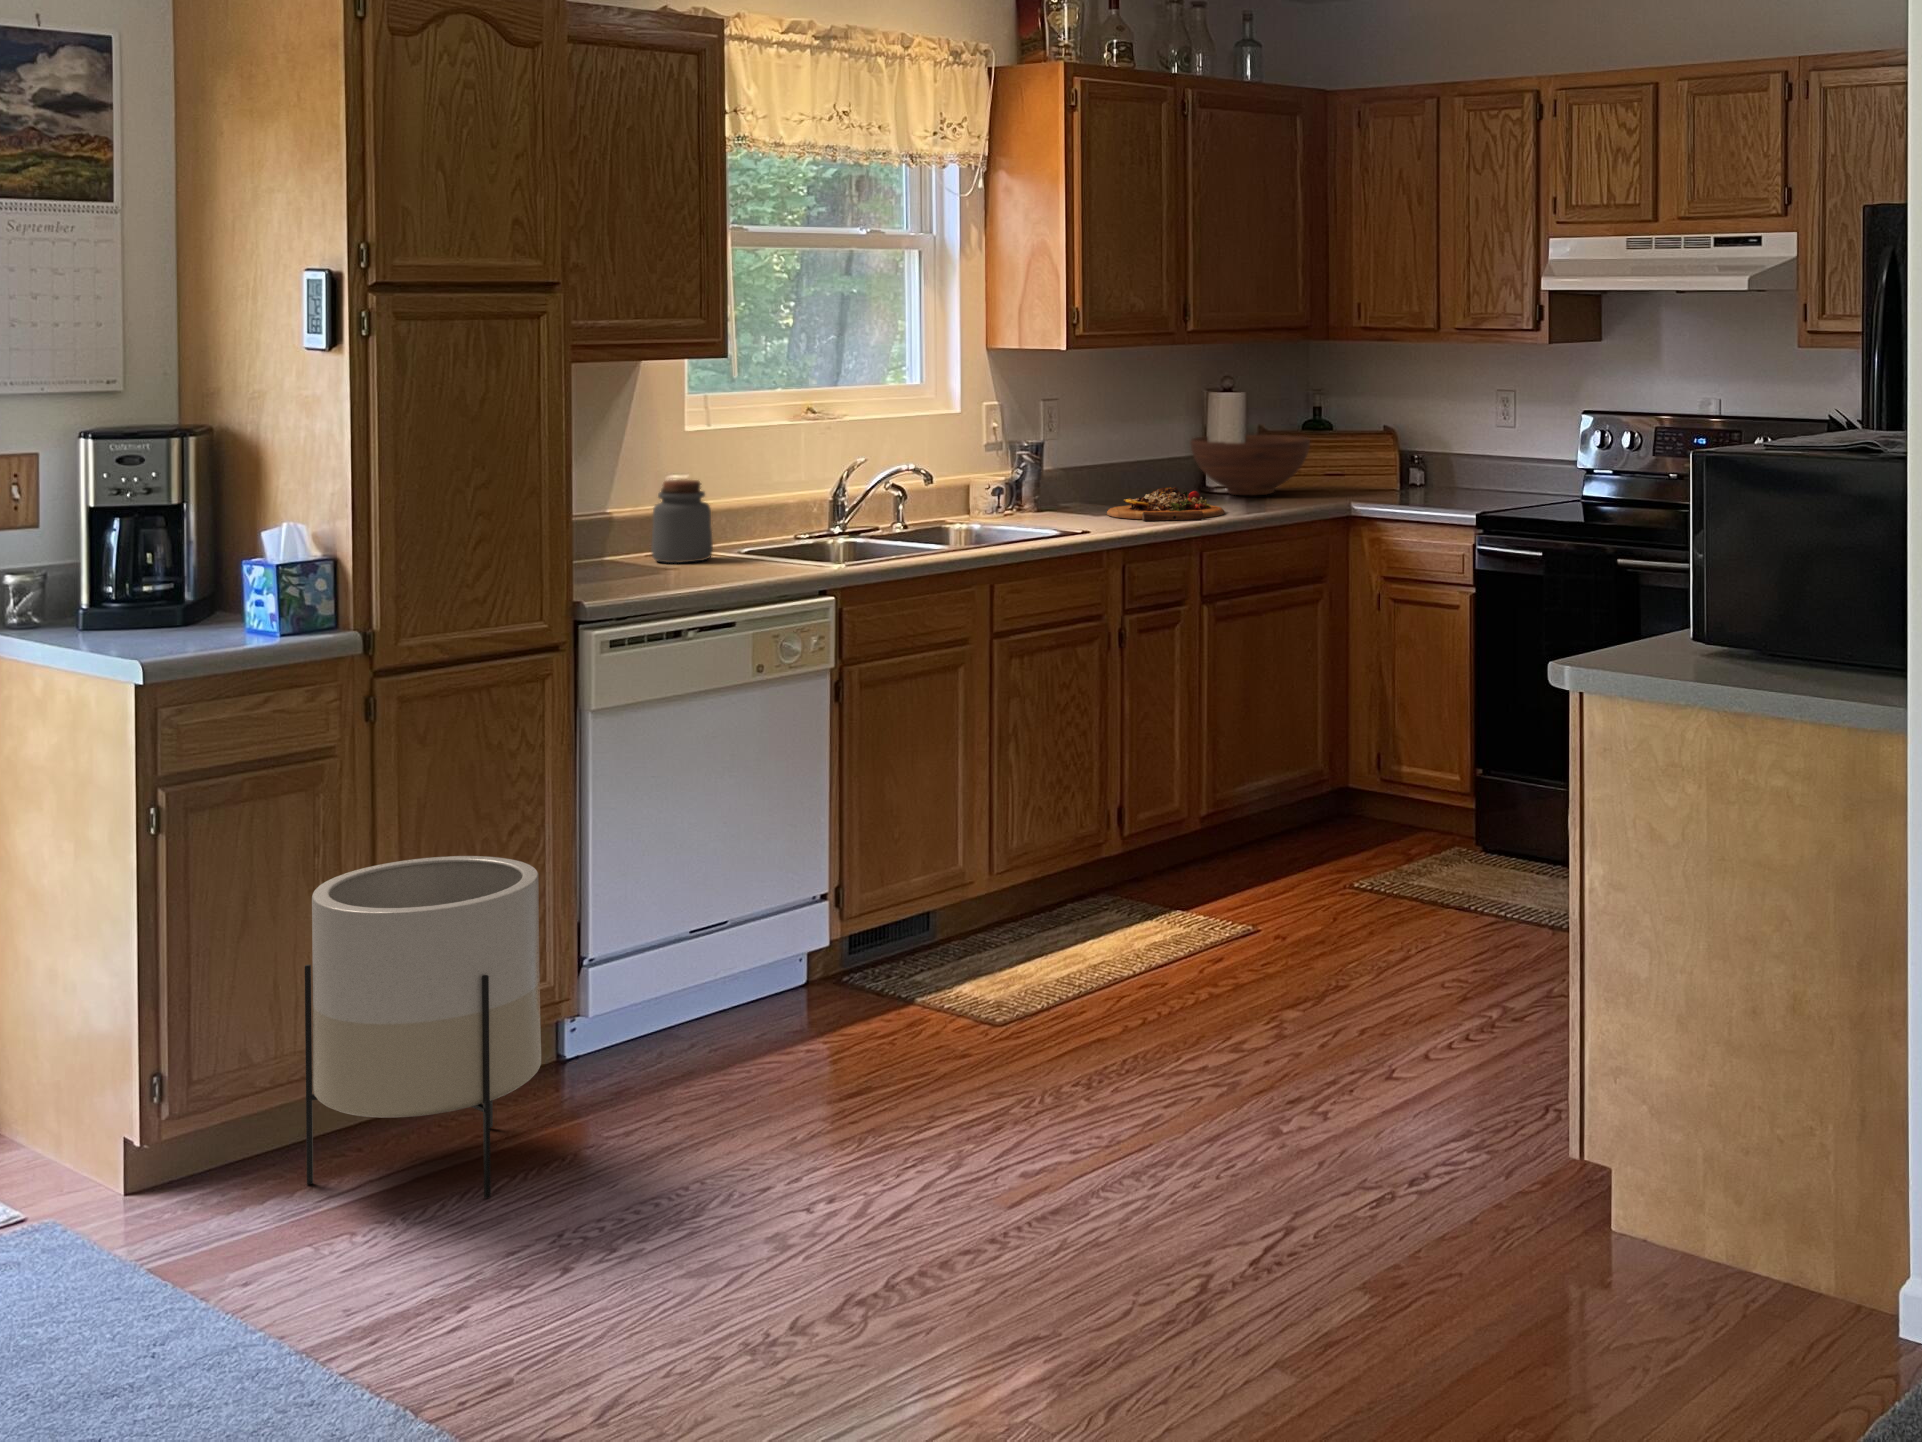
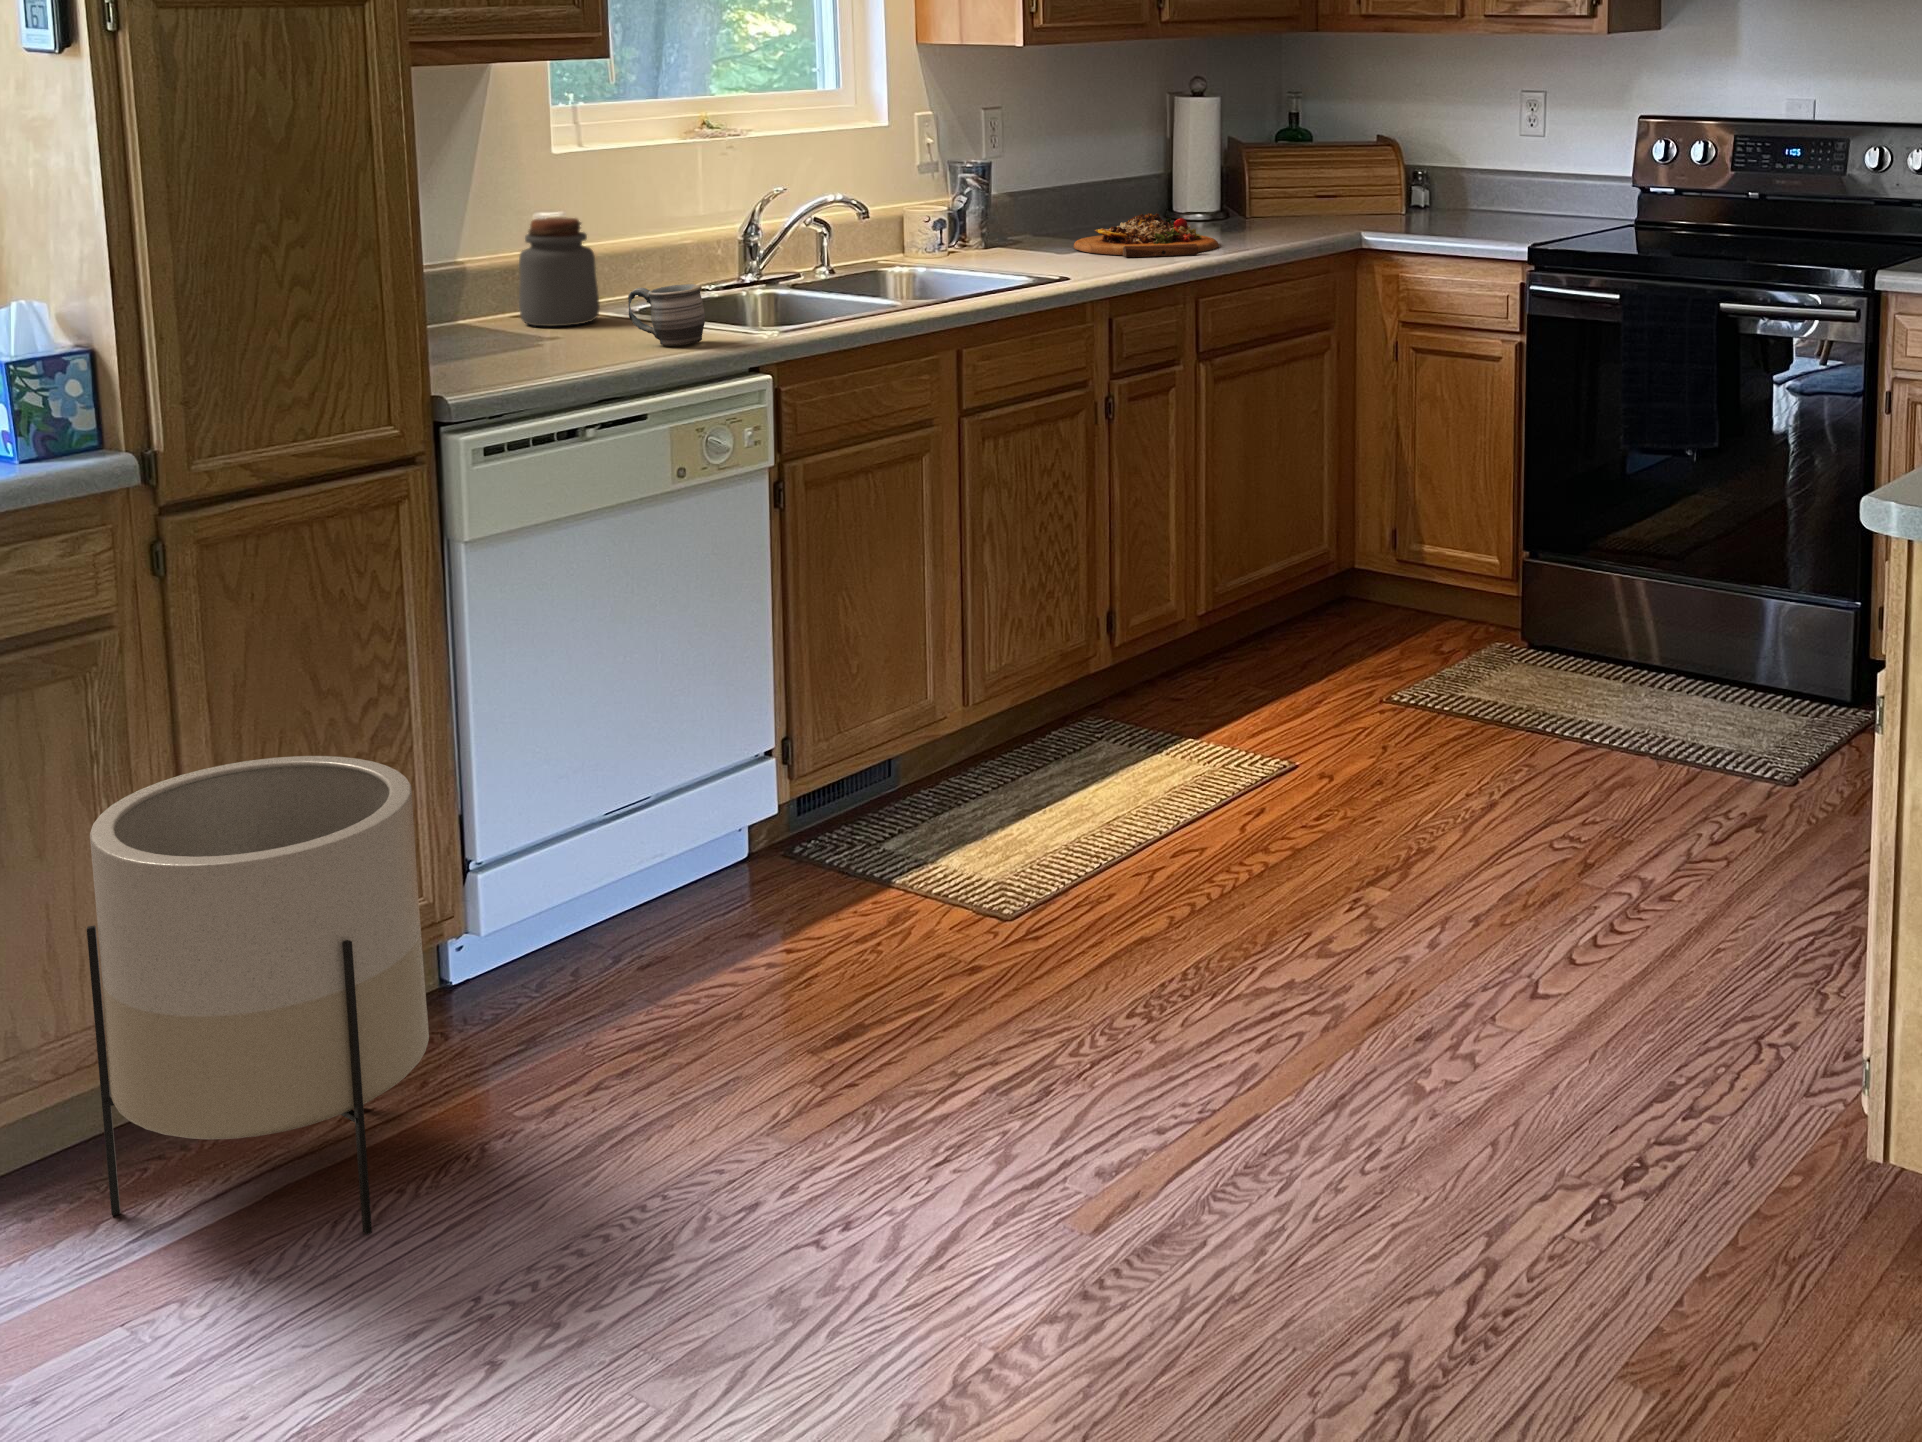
fruit bowl: present [1191,435,1310,496] -> none [1159,145,1304,220]
mug: none [730,529,787,575] -> present [628,284,705,346]

